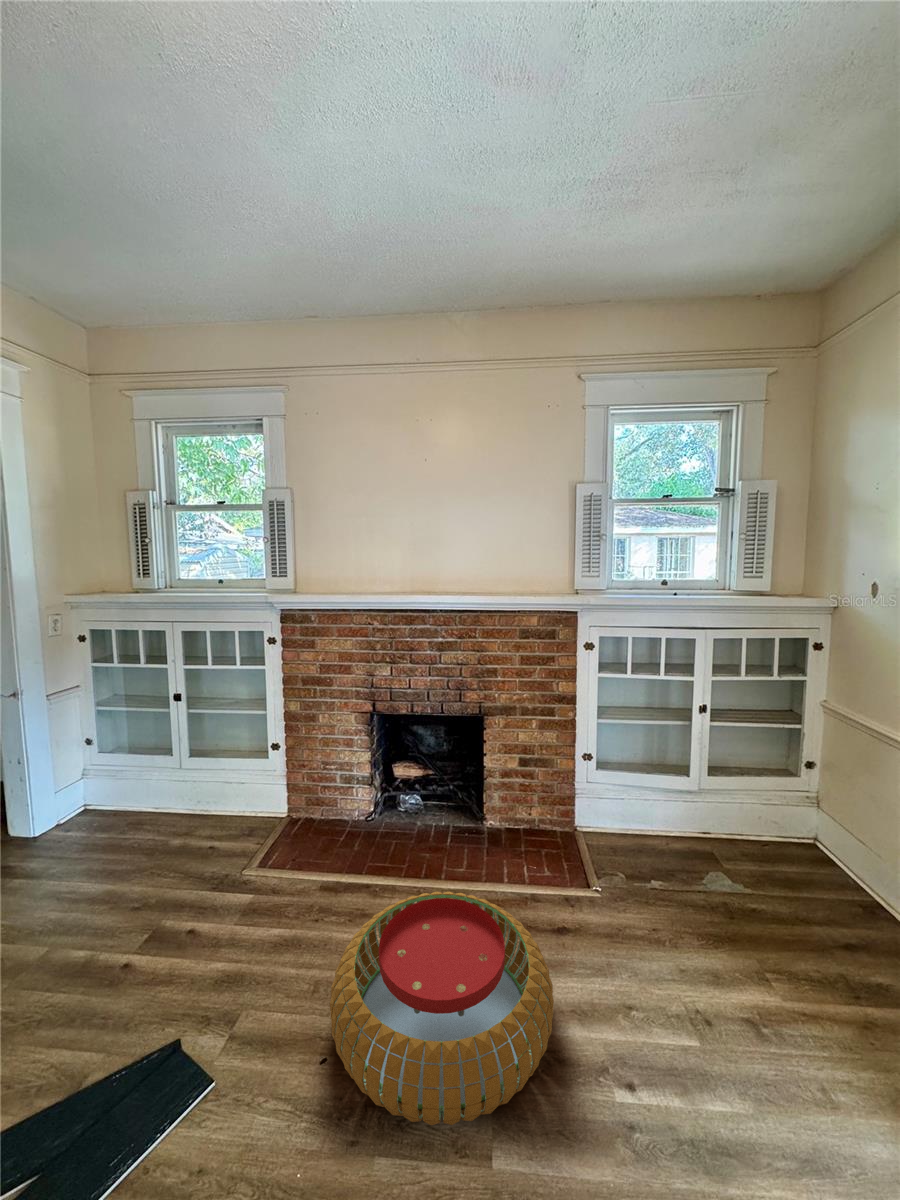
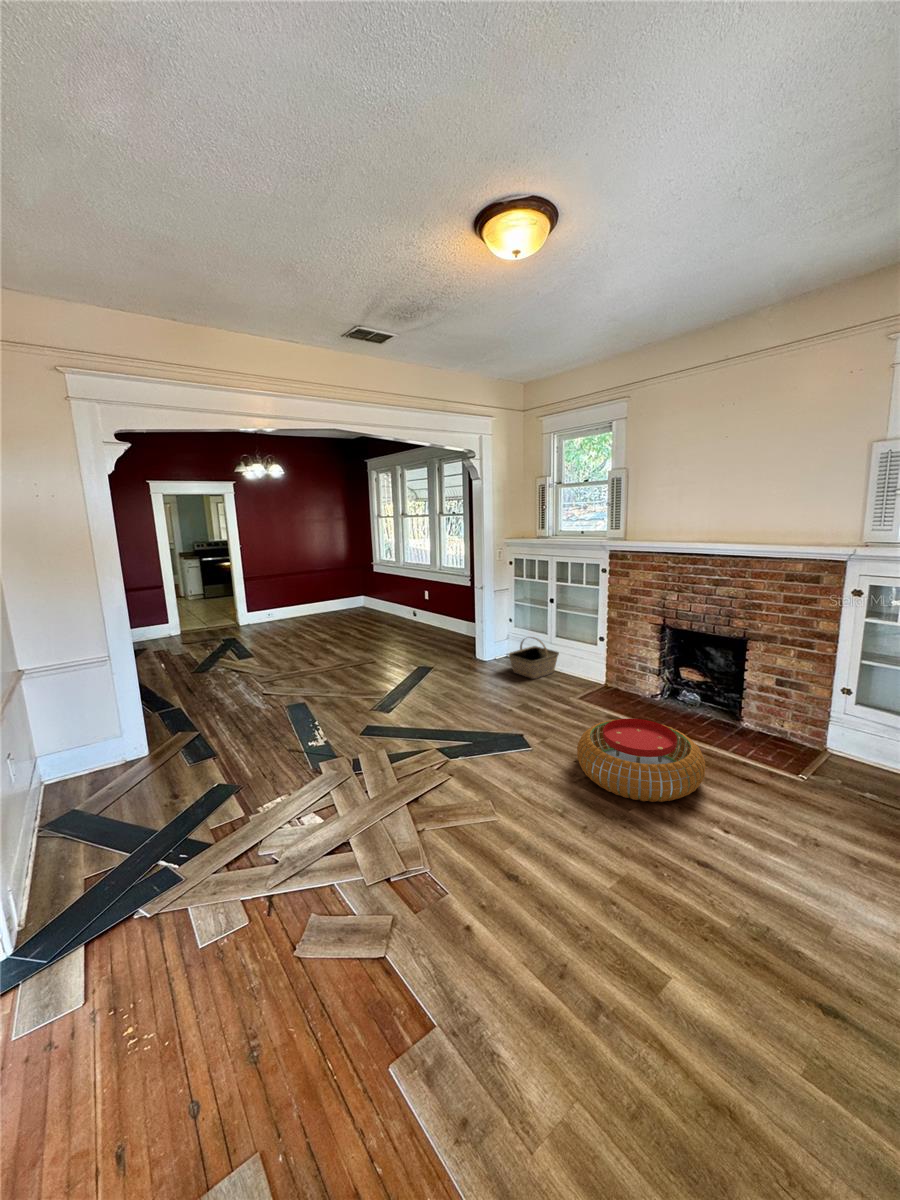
basket: none [93,770,199,852] -> present [509,637,559,679]

